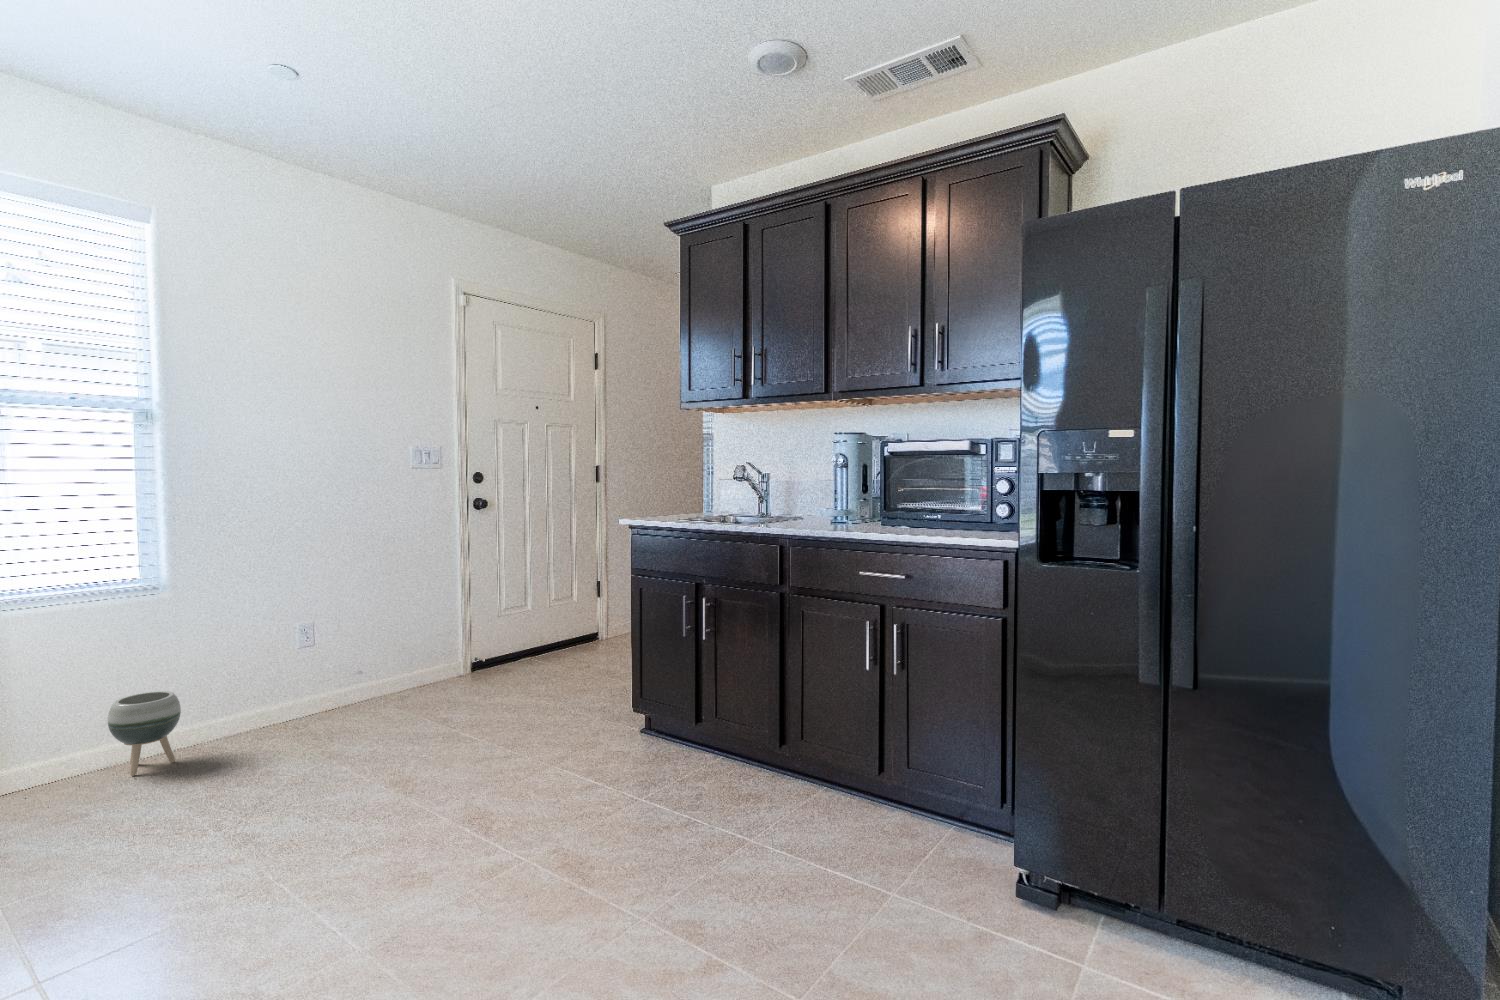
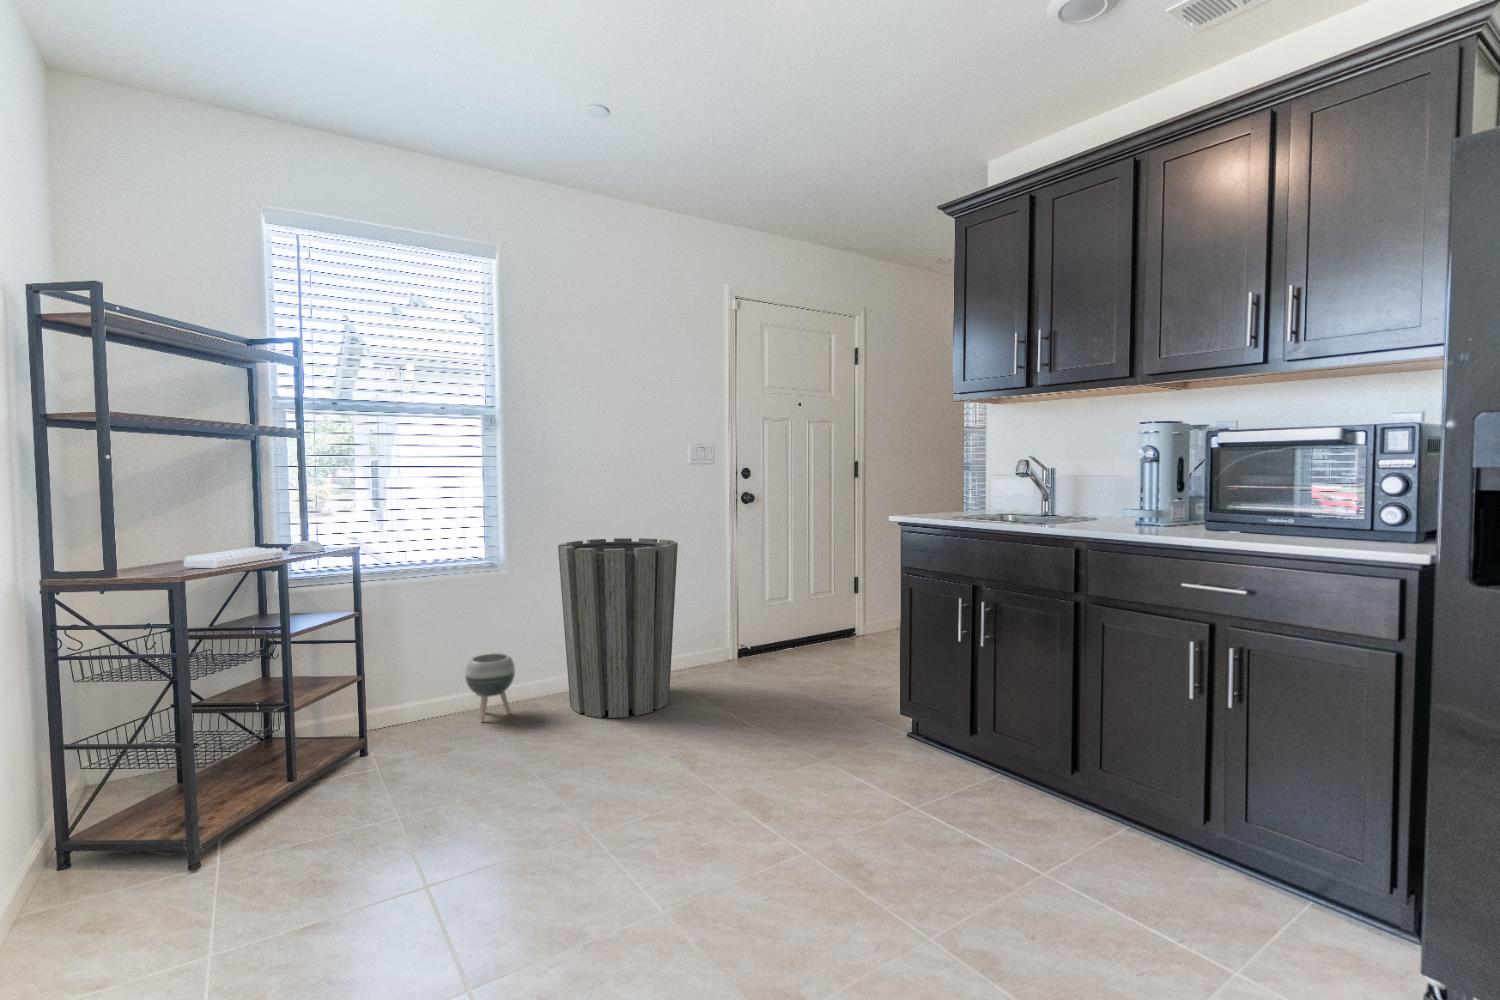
trash can: none [240,549,393,753] -> present [558,538,678,718]

